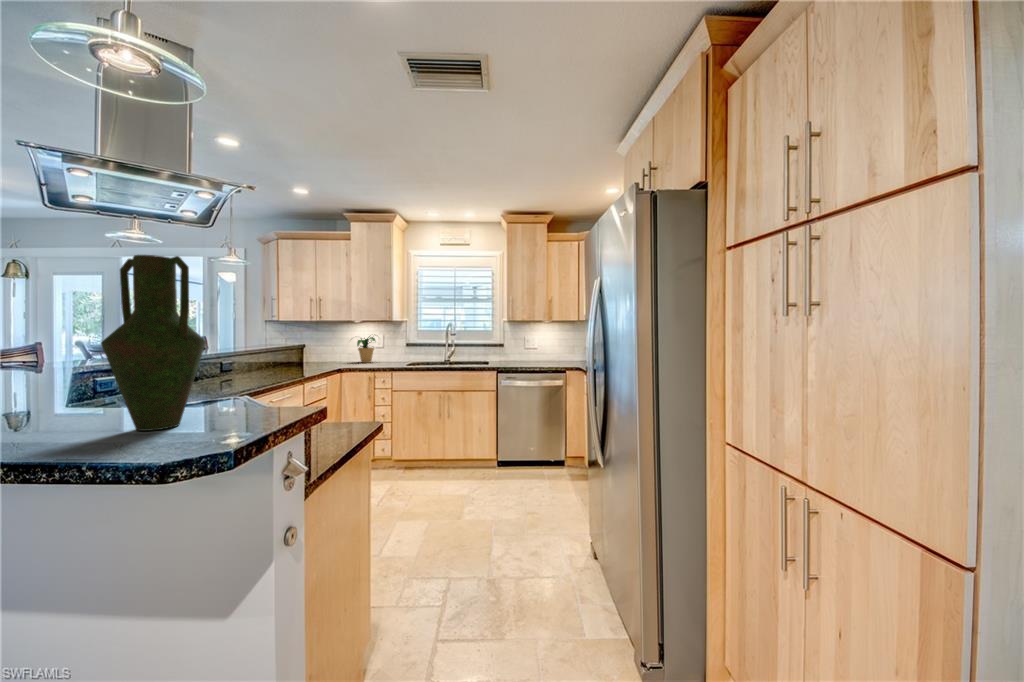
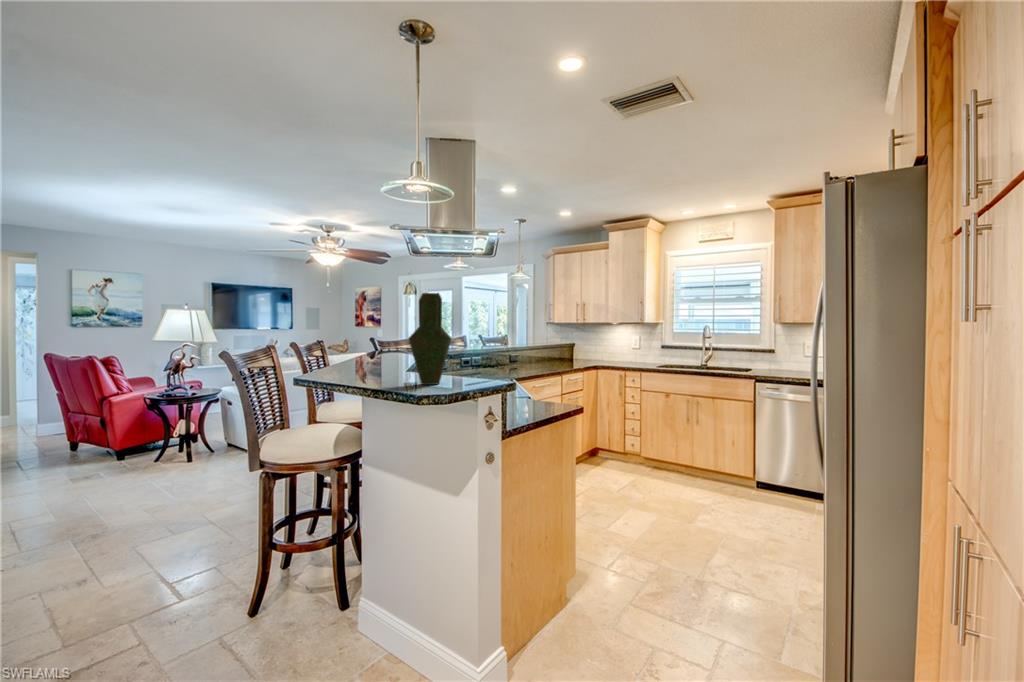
potted plant: present [357,336,376,363] -> none [609,336,638,362]

